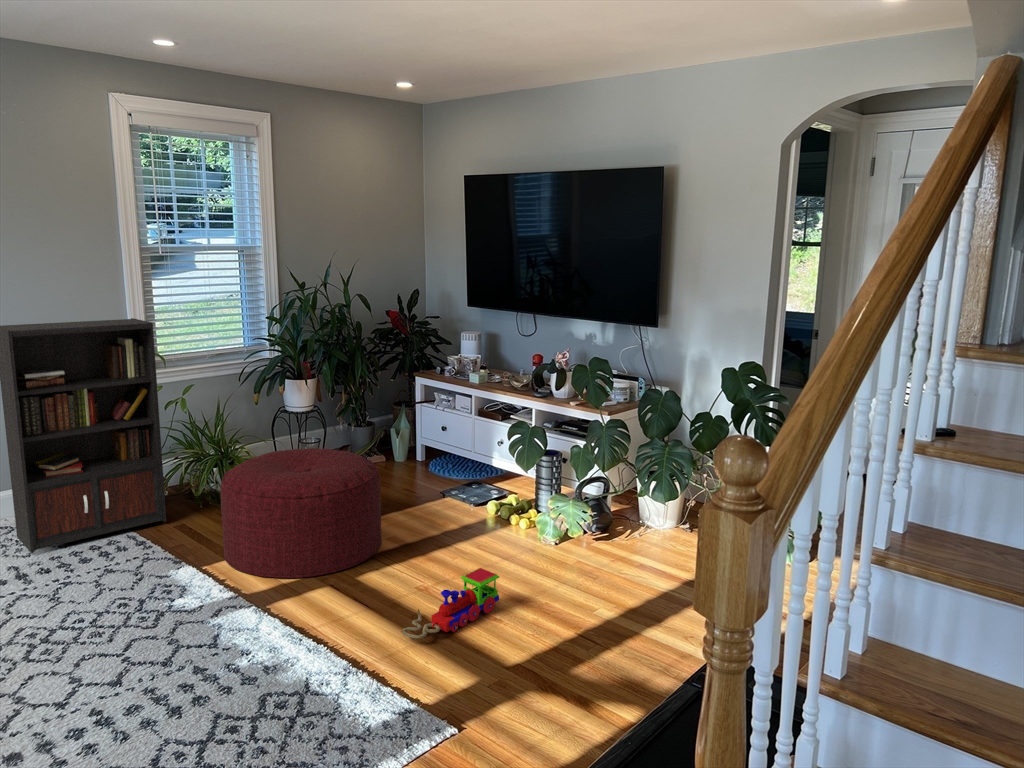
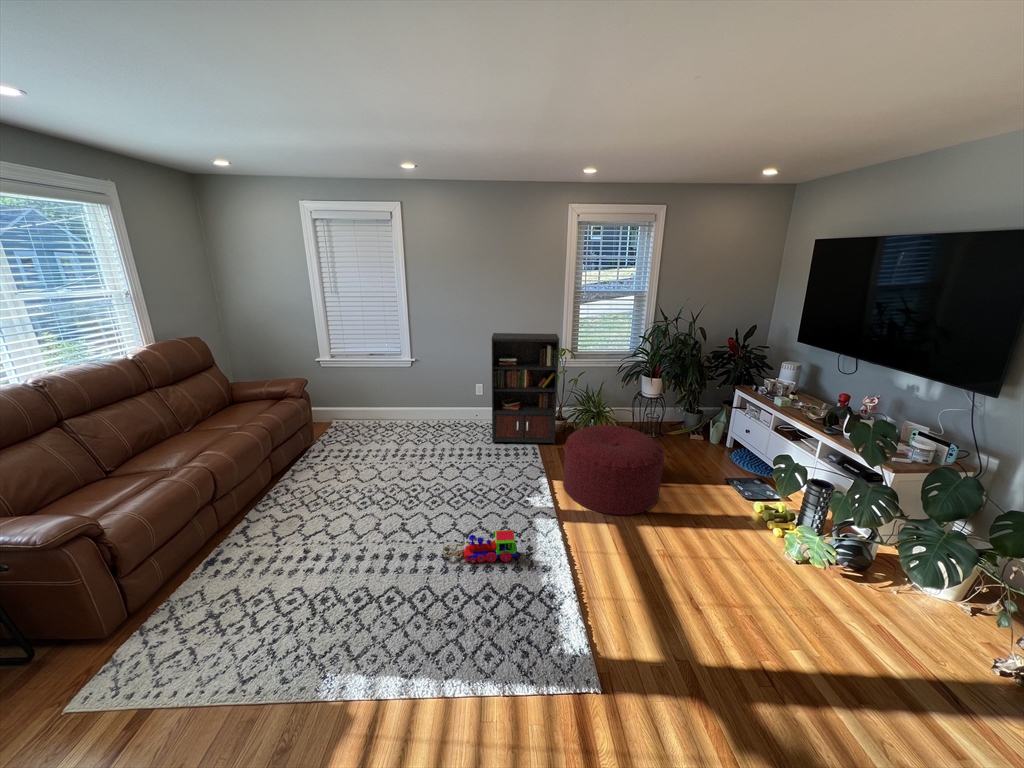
toy train: present [402,568,499,639] -> present [442,530,517,563]

